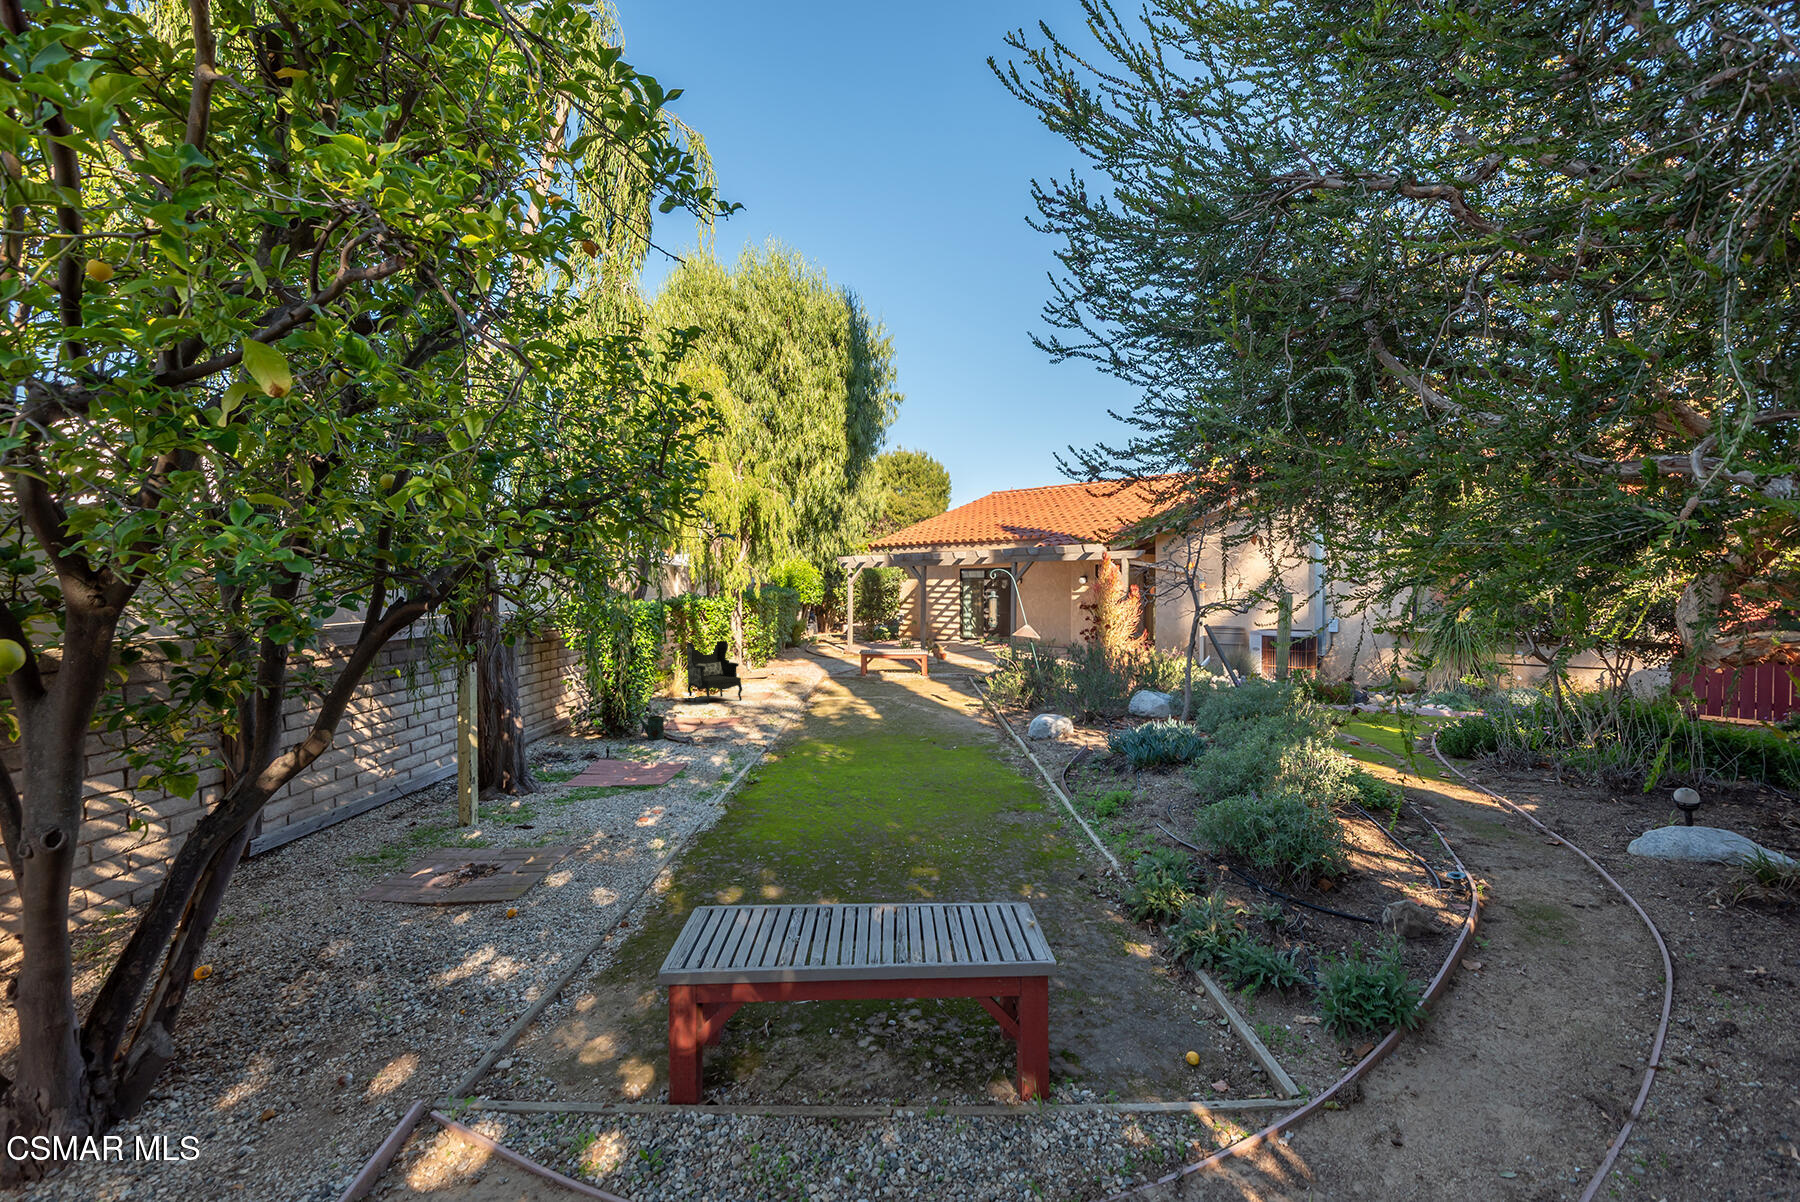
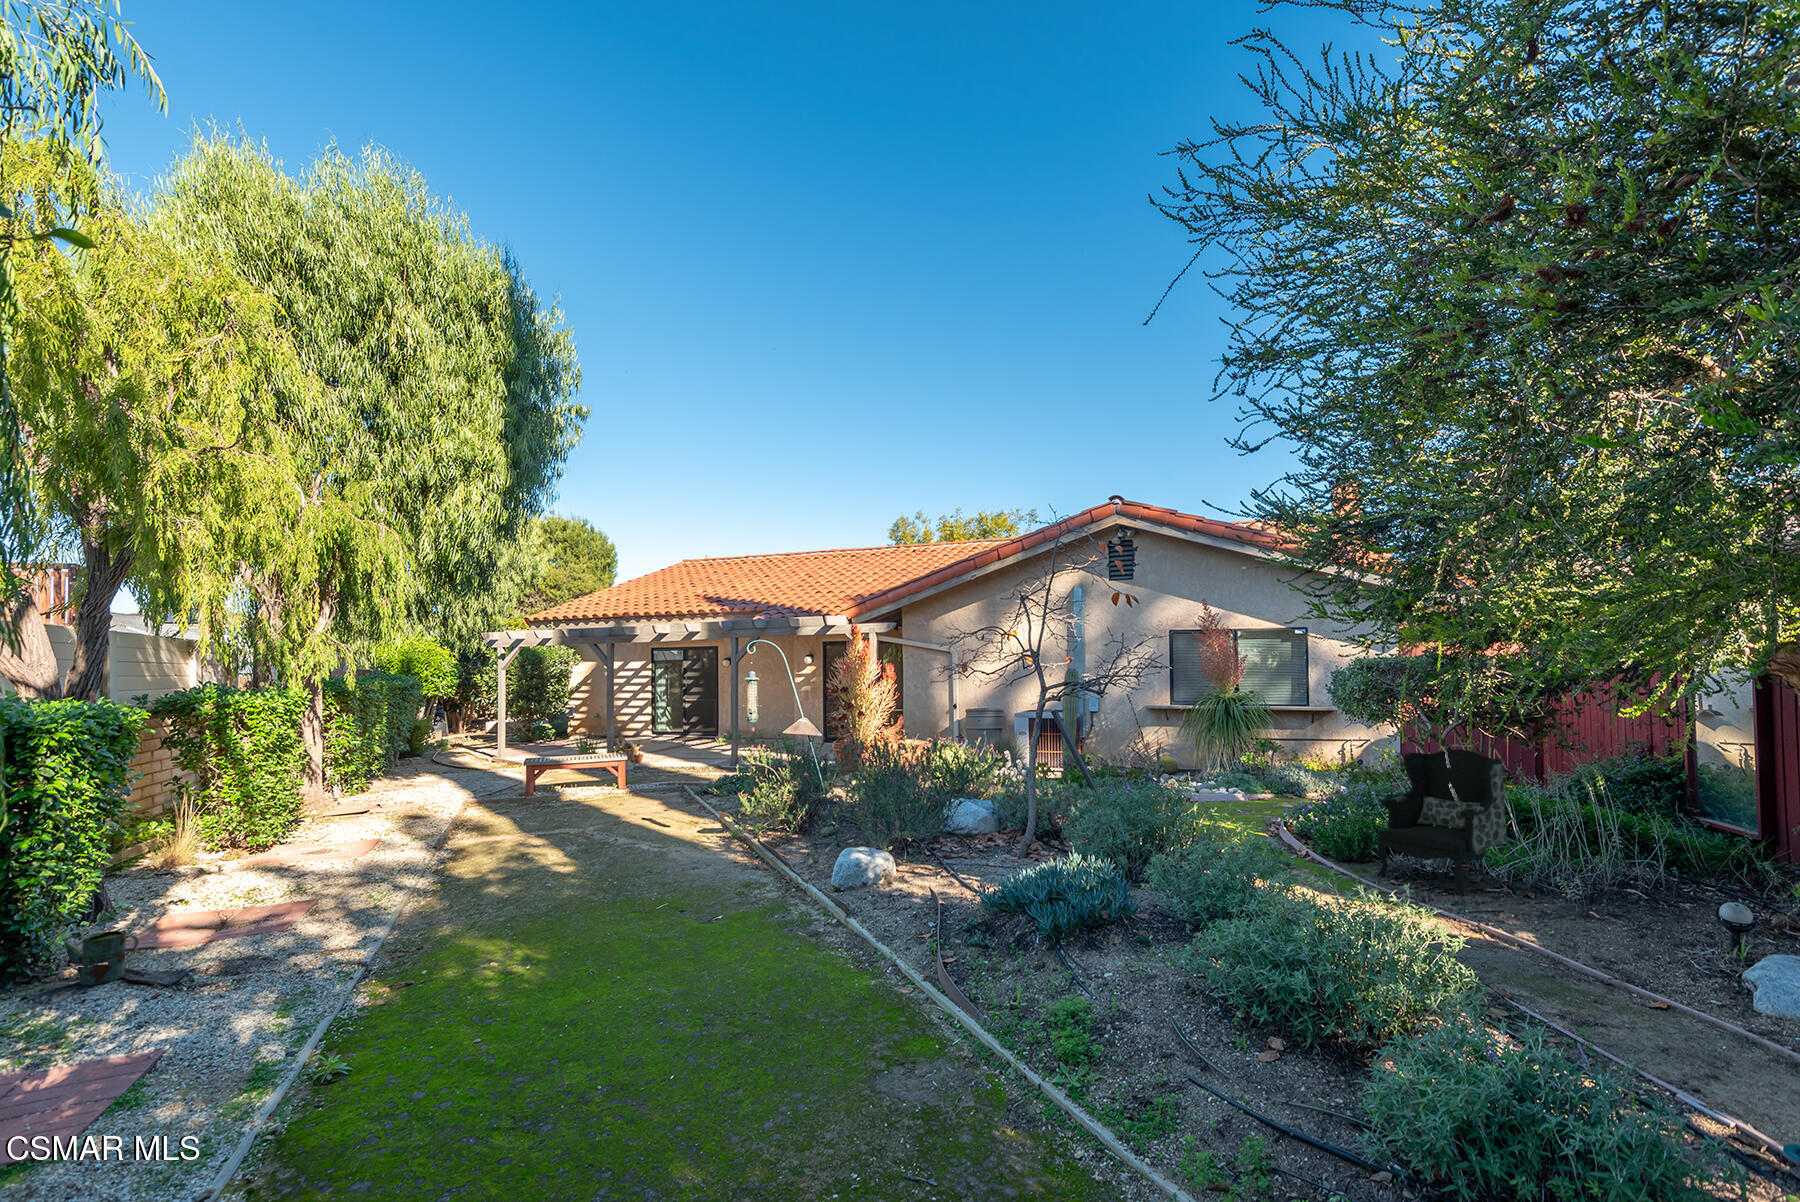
armchair: present [687,641,742,704] -> present [1377,749,1510,894]

